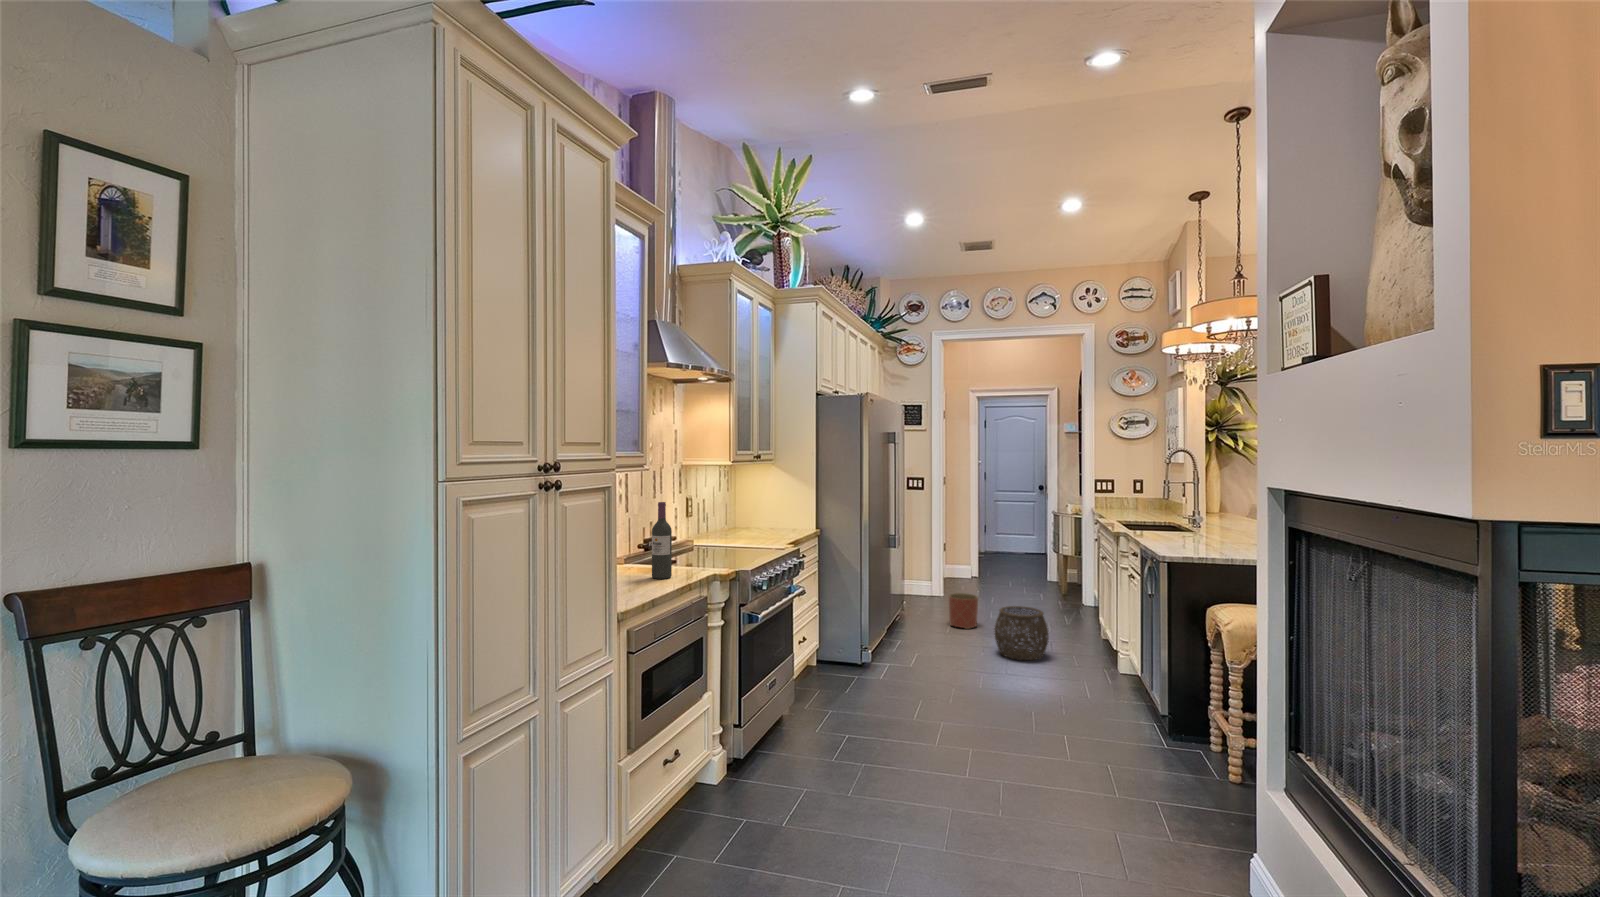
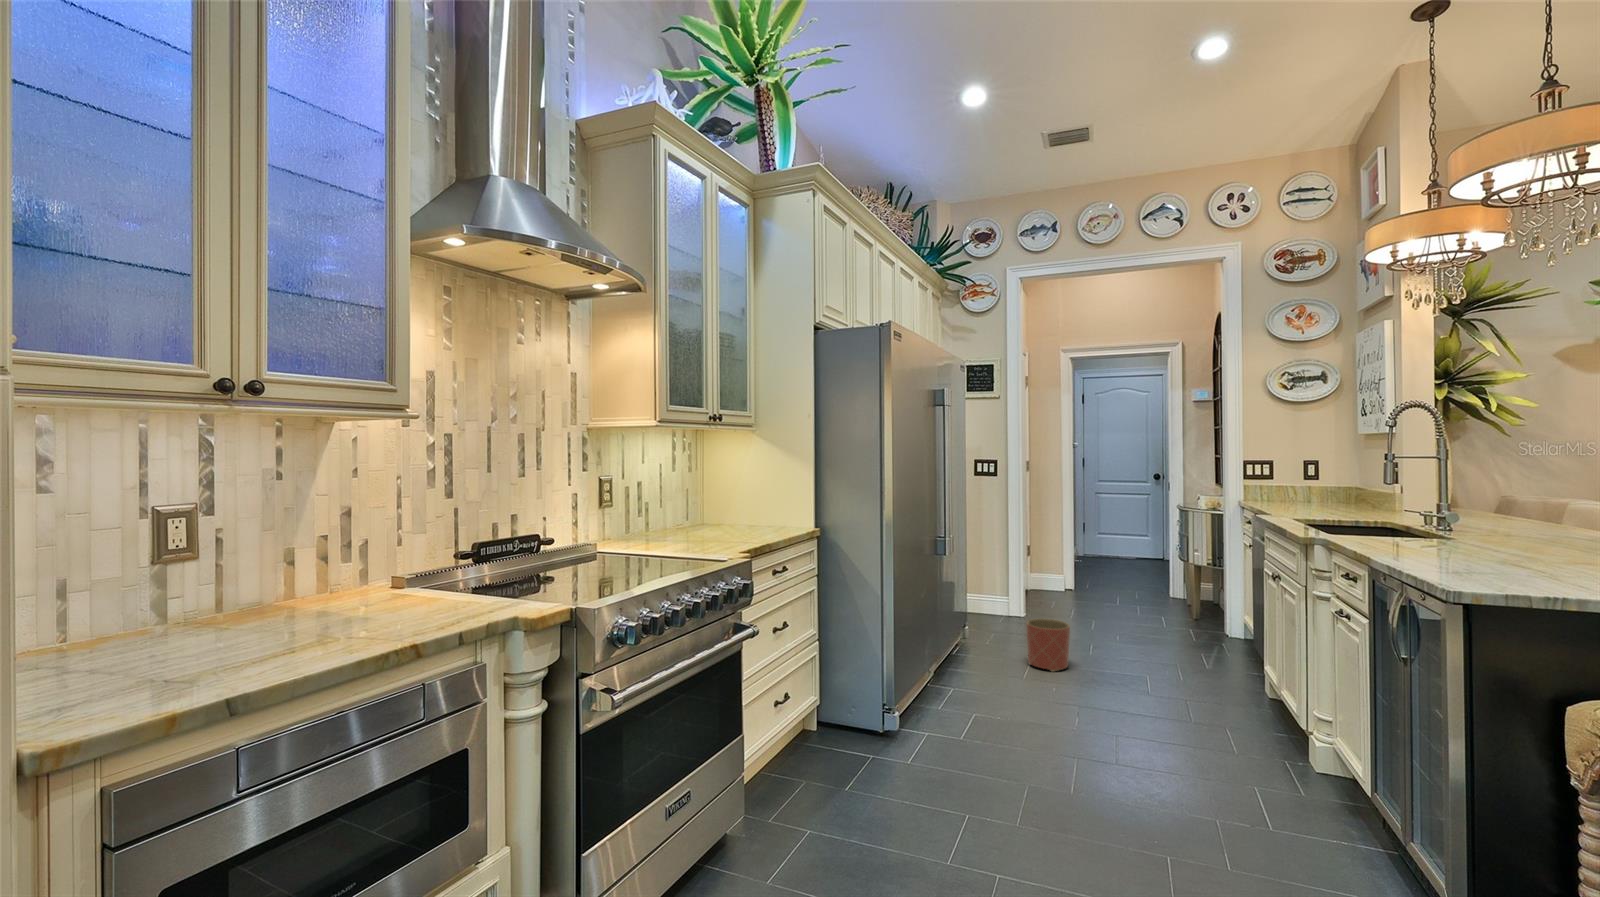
wine bottle: present [652,502,672,579] -> none [369,474,415,628]
woven basket: present [995,606,1049,661] -> none [1093,647,1184,738]

